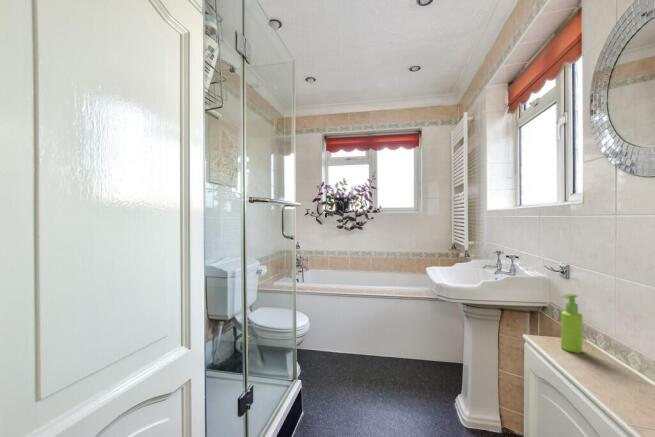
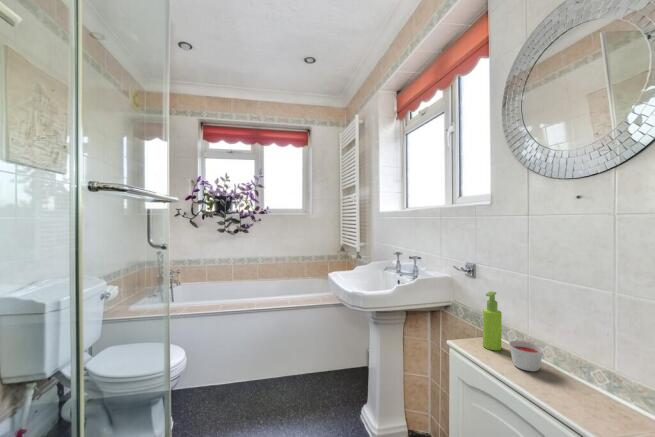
candle: none [578,343,616,374] -> present [509,340,543,371]

